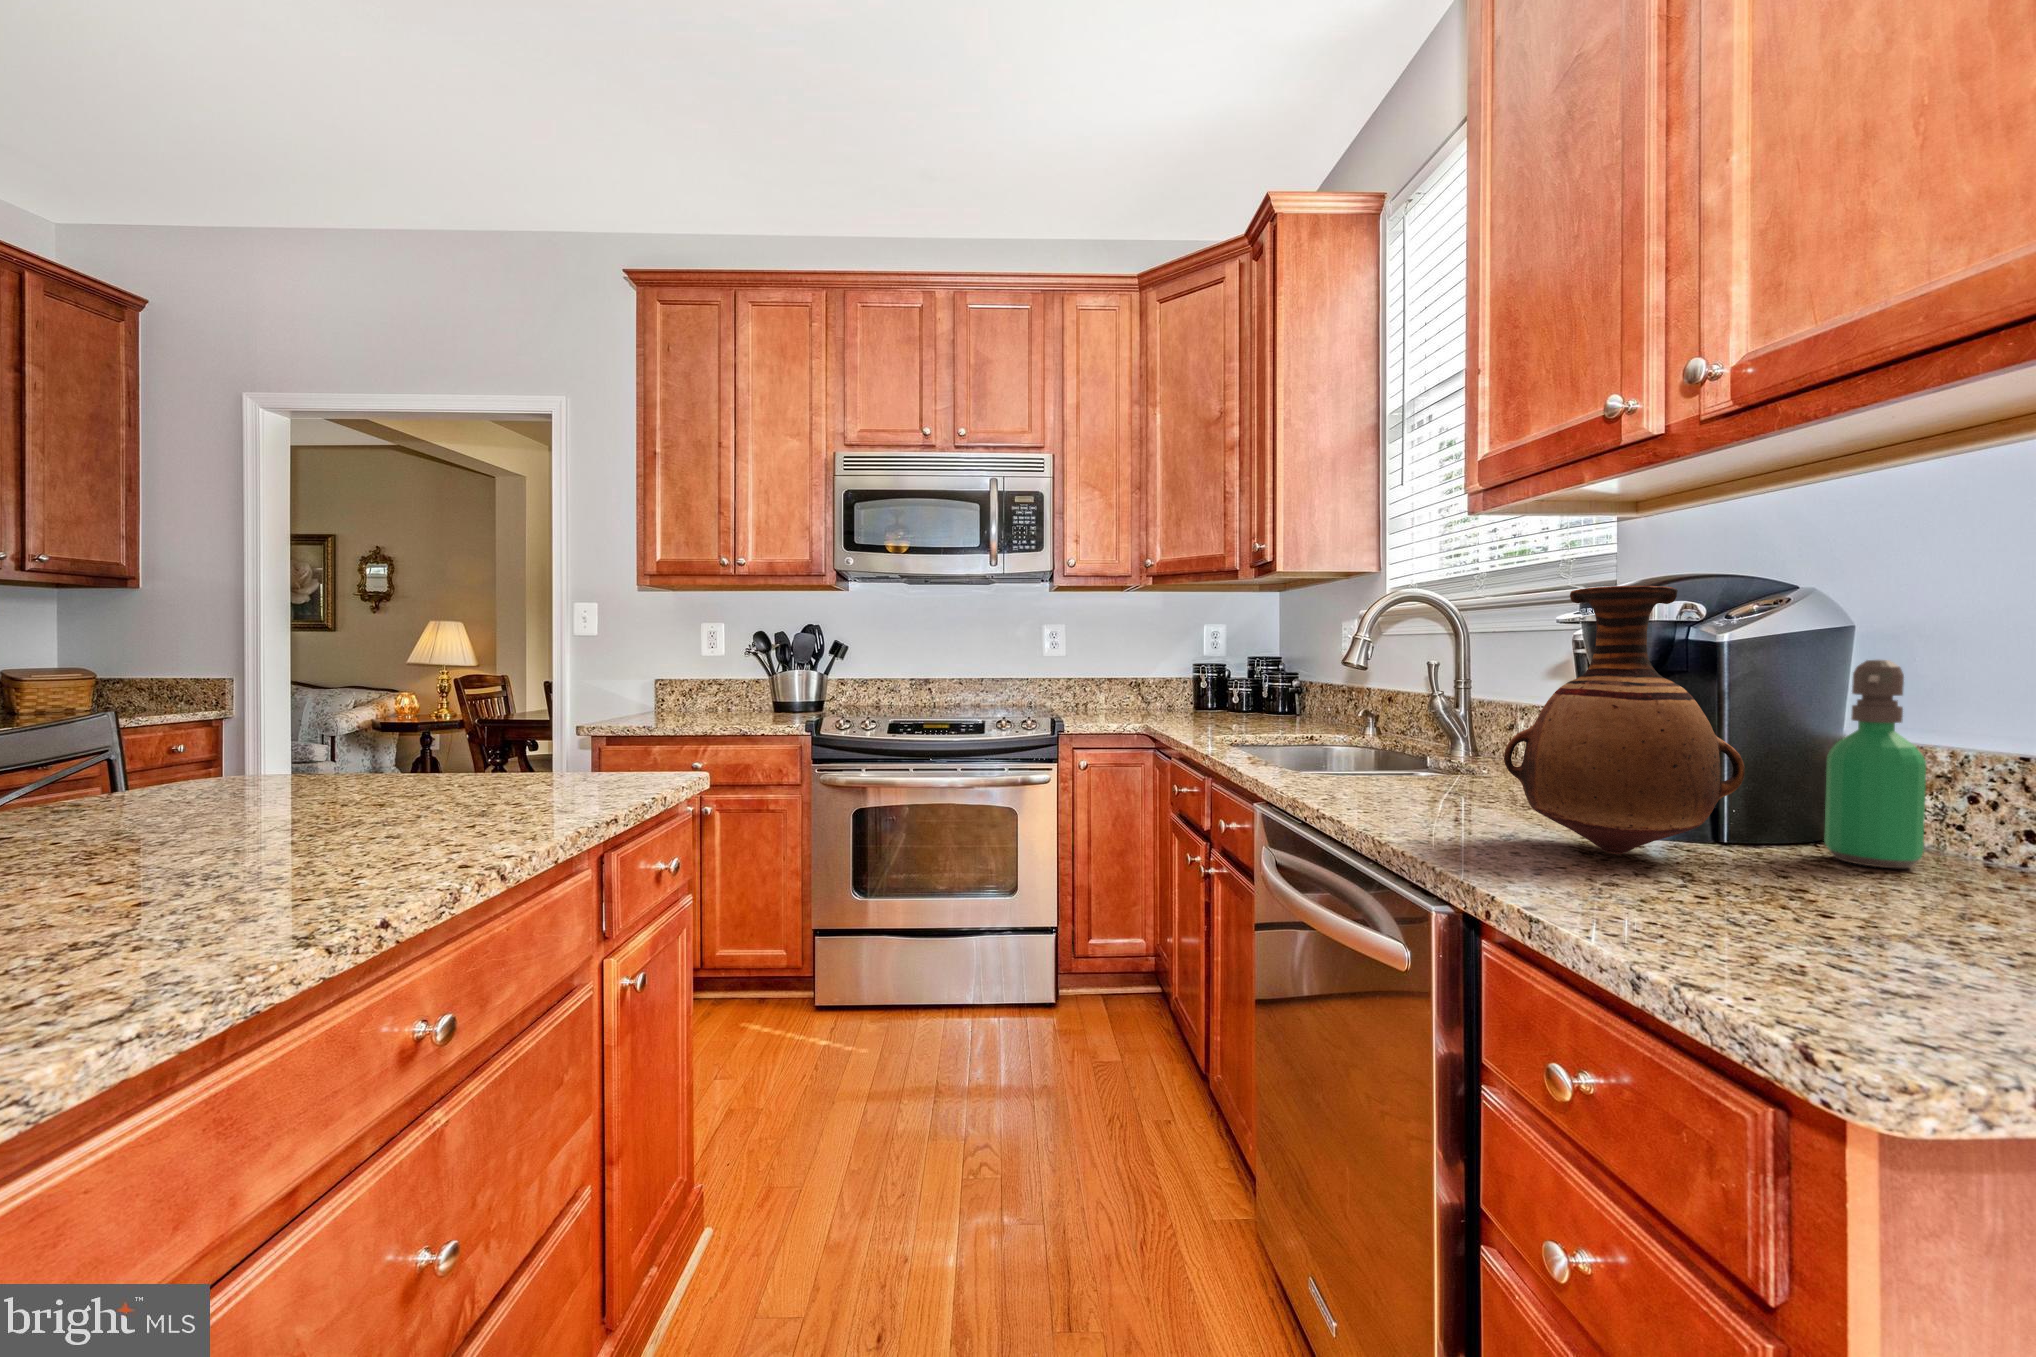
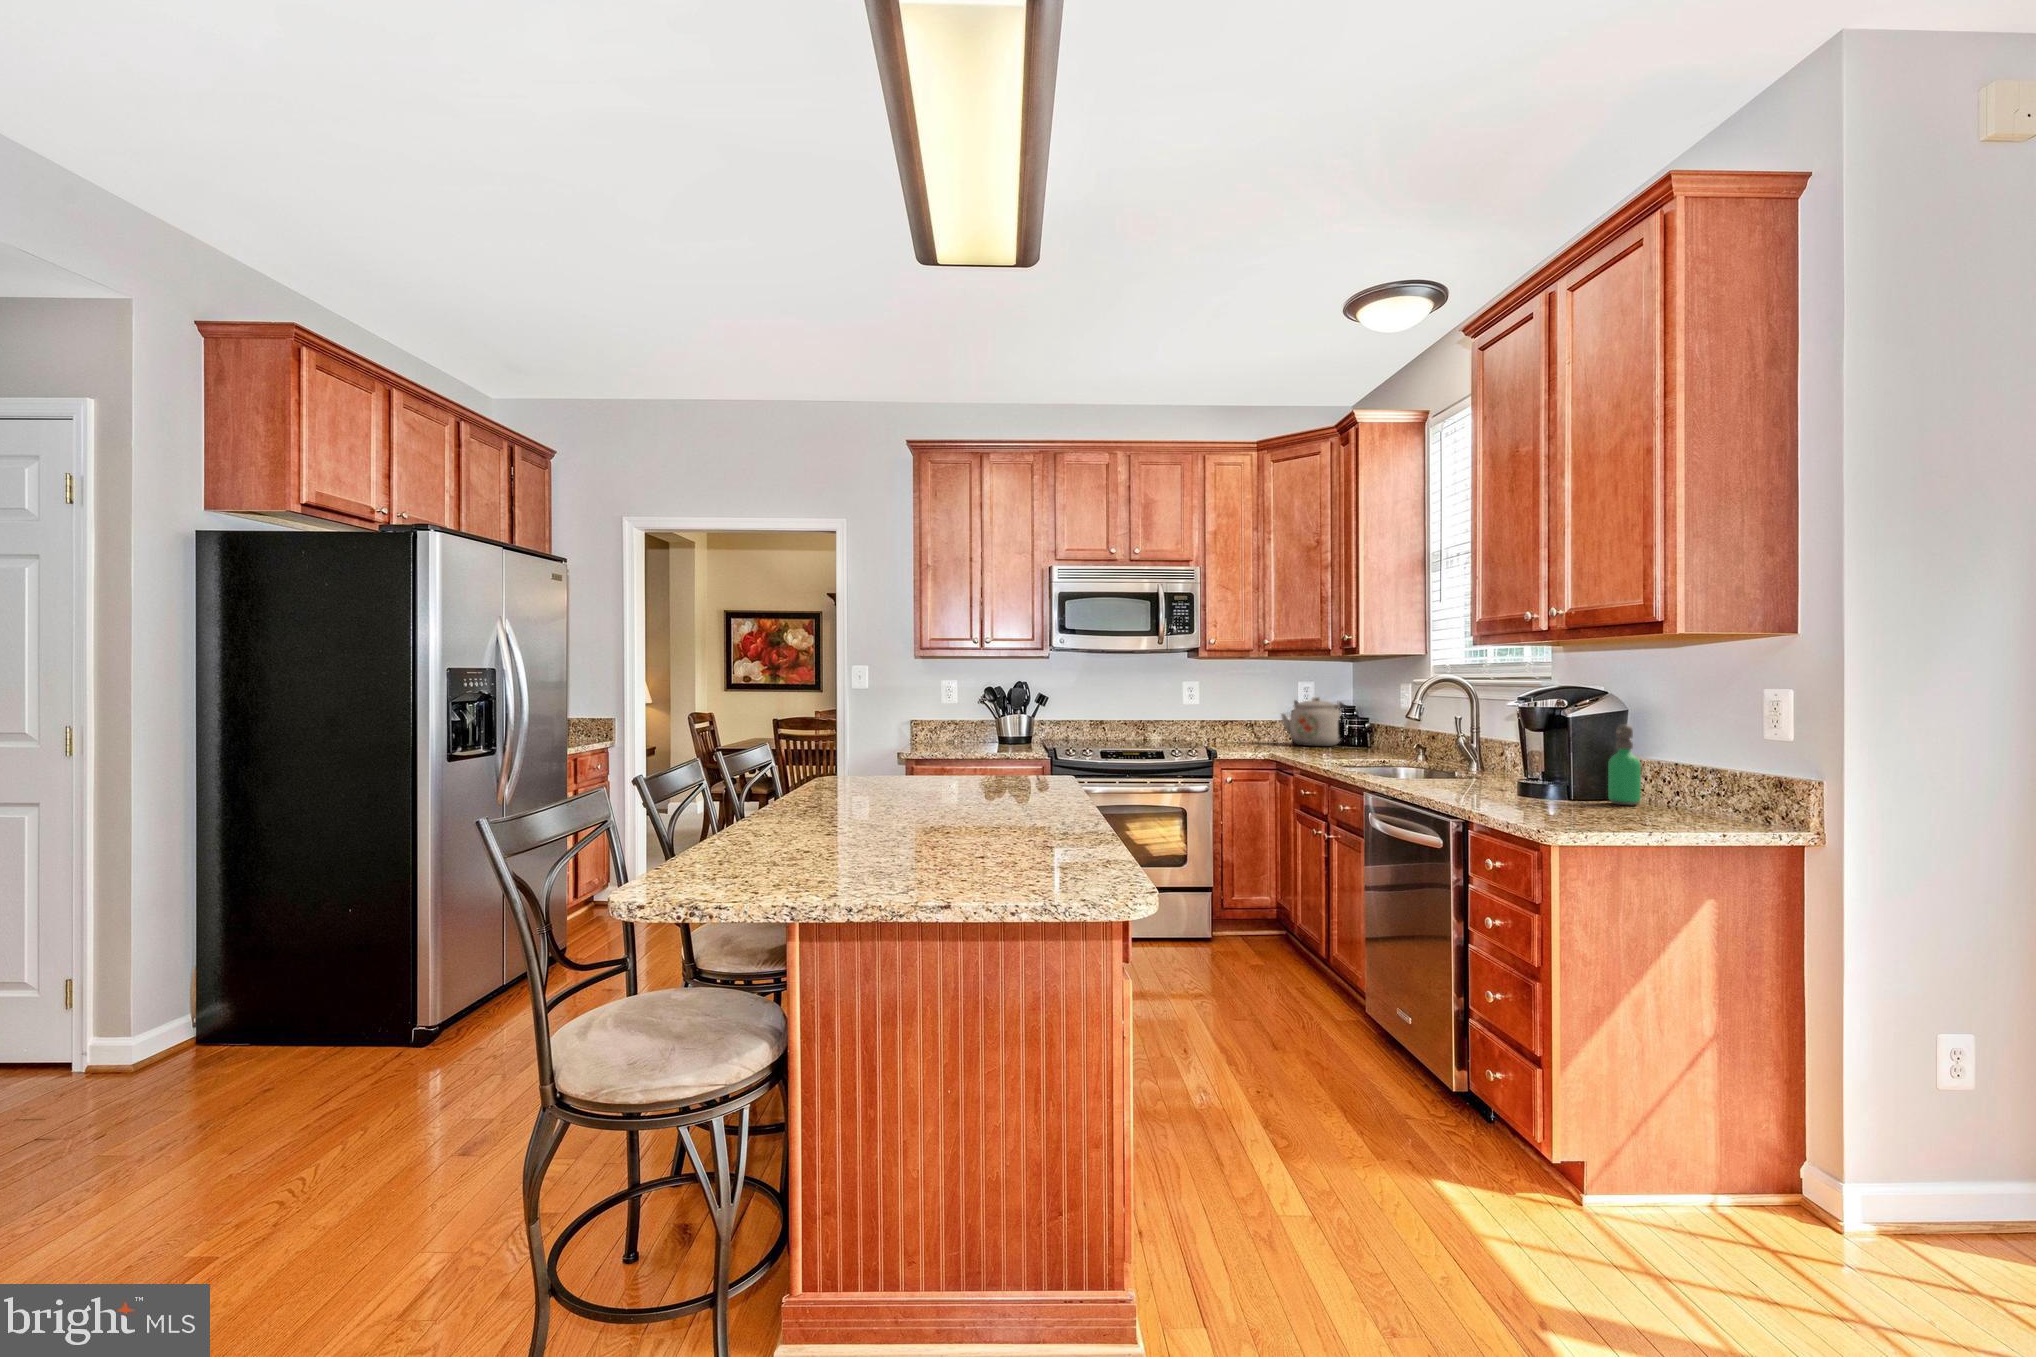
vase: present [1504,586,1745,854] -> none [1480,695,1571,802]
kettle: none [1177,644,1268,713] -> present [1282,697,1346,746]

